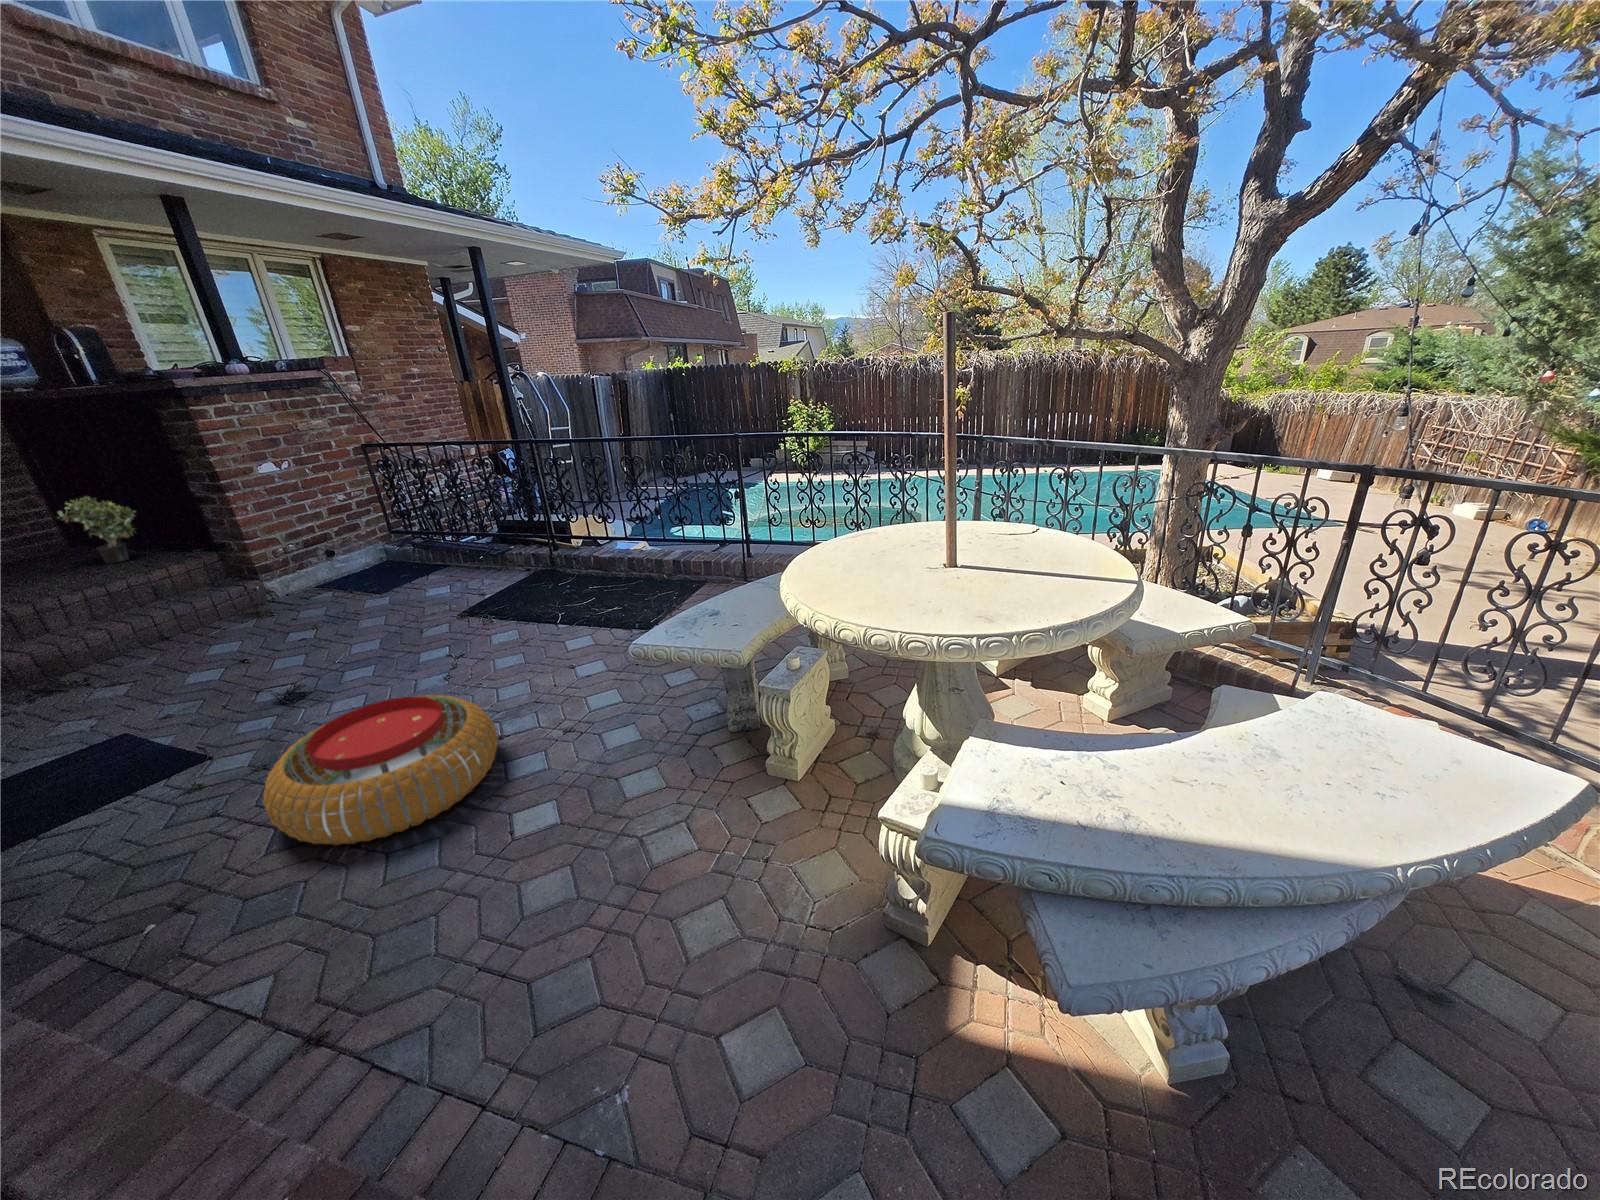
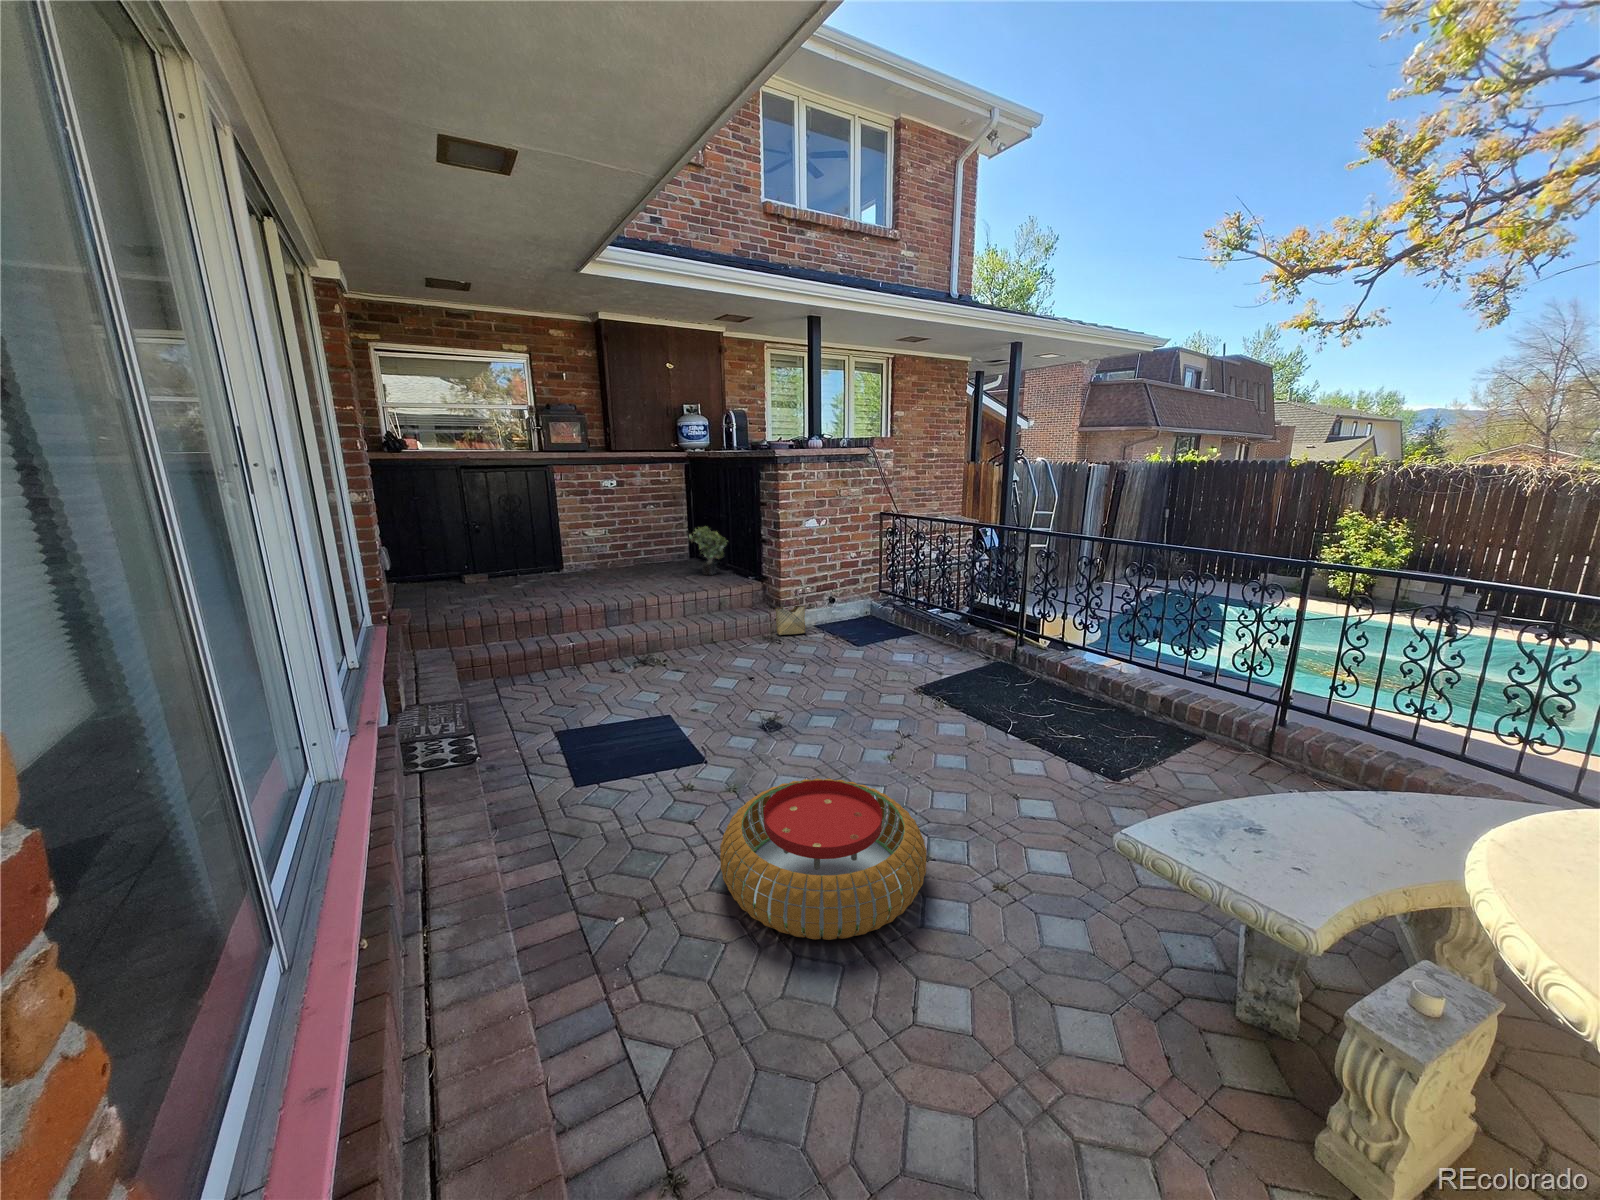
woven basket: none [247,554,302,609] -> present [775,591,806,635]

